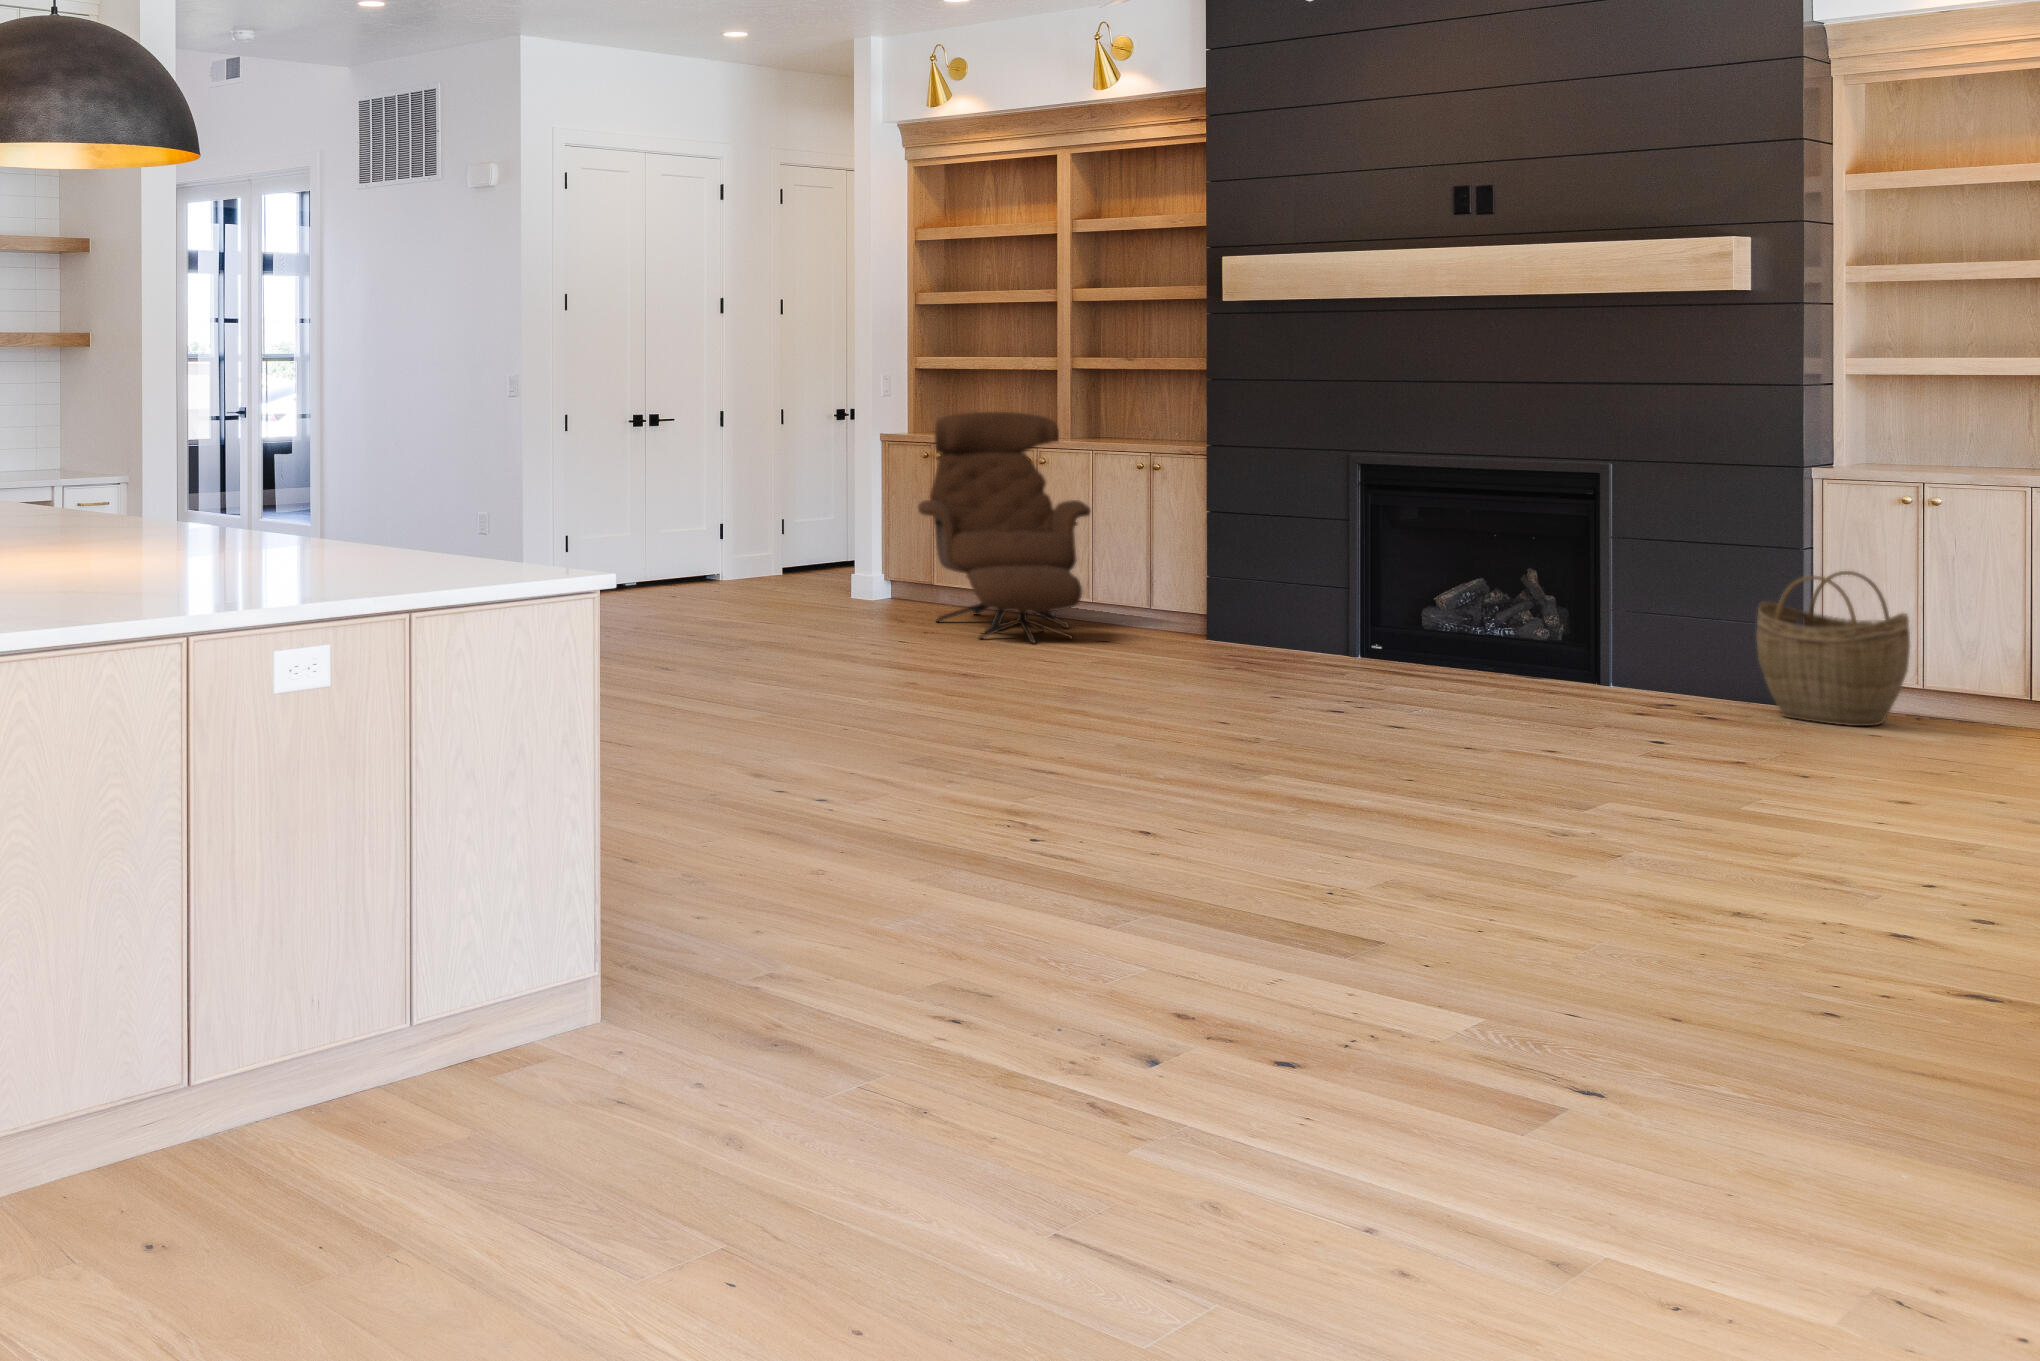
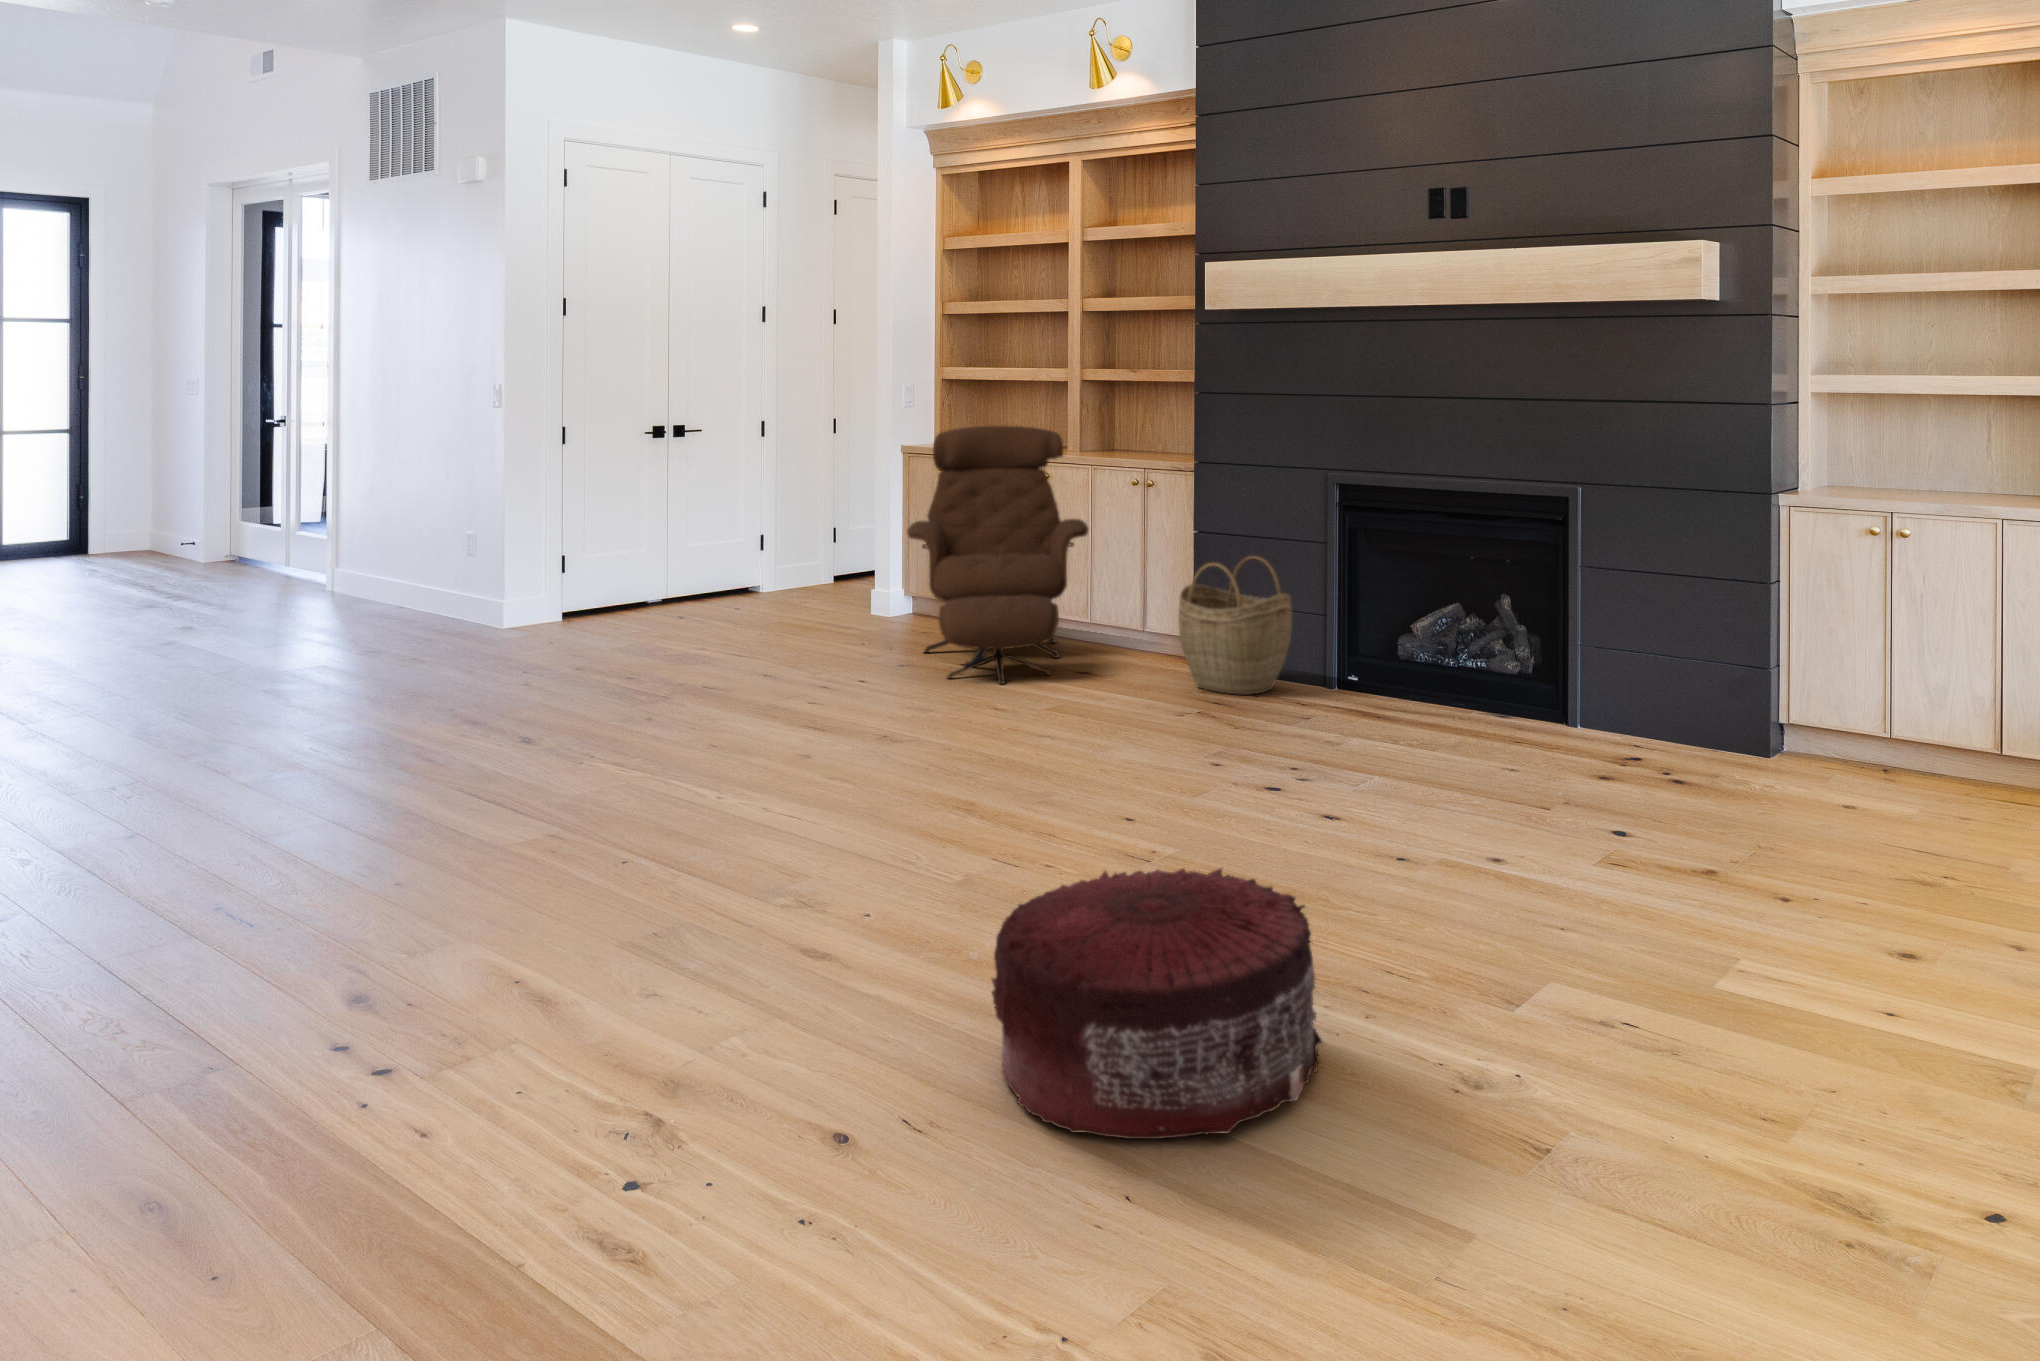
woven basket: present [1756,571,1910,726] -> present [1178,556,1292,695]
pouf: none [1229,698,1462,838] -> present [992,869,1323,1139]

